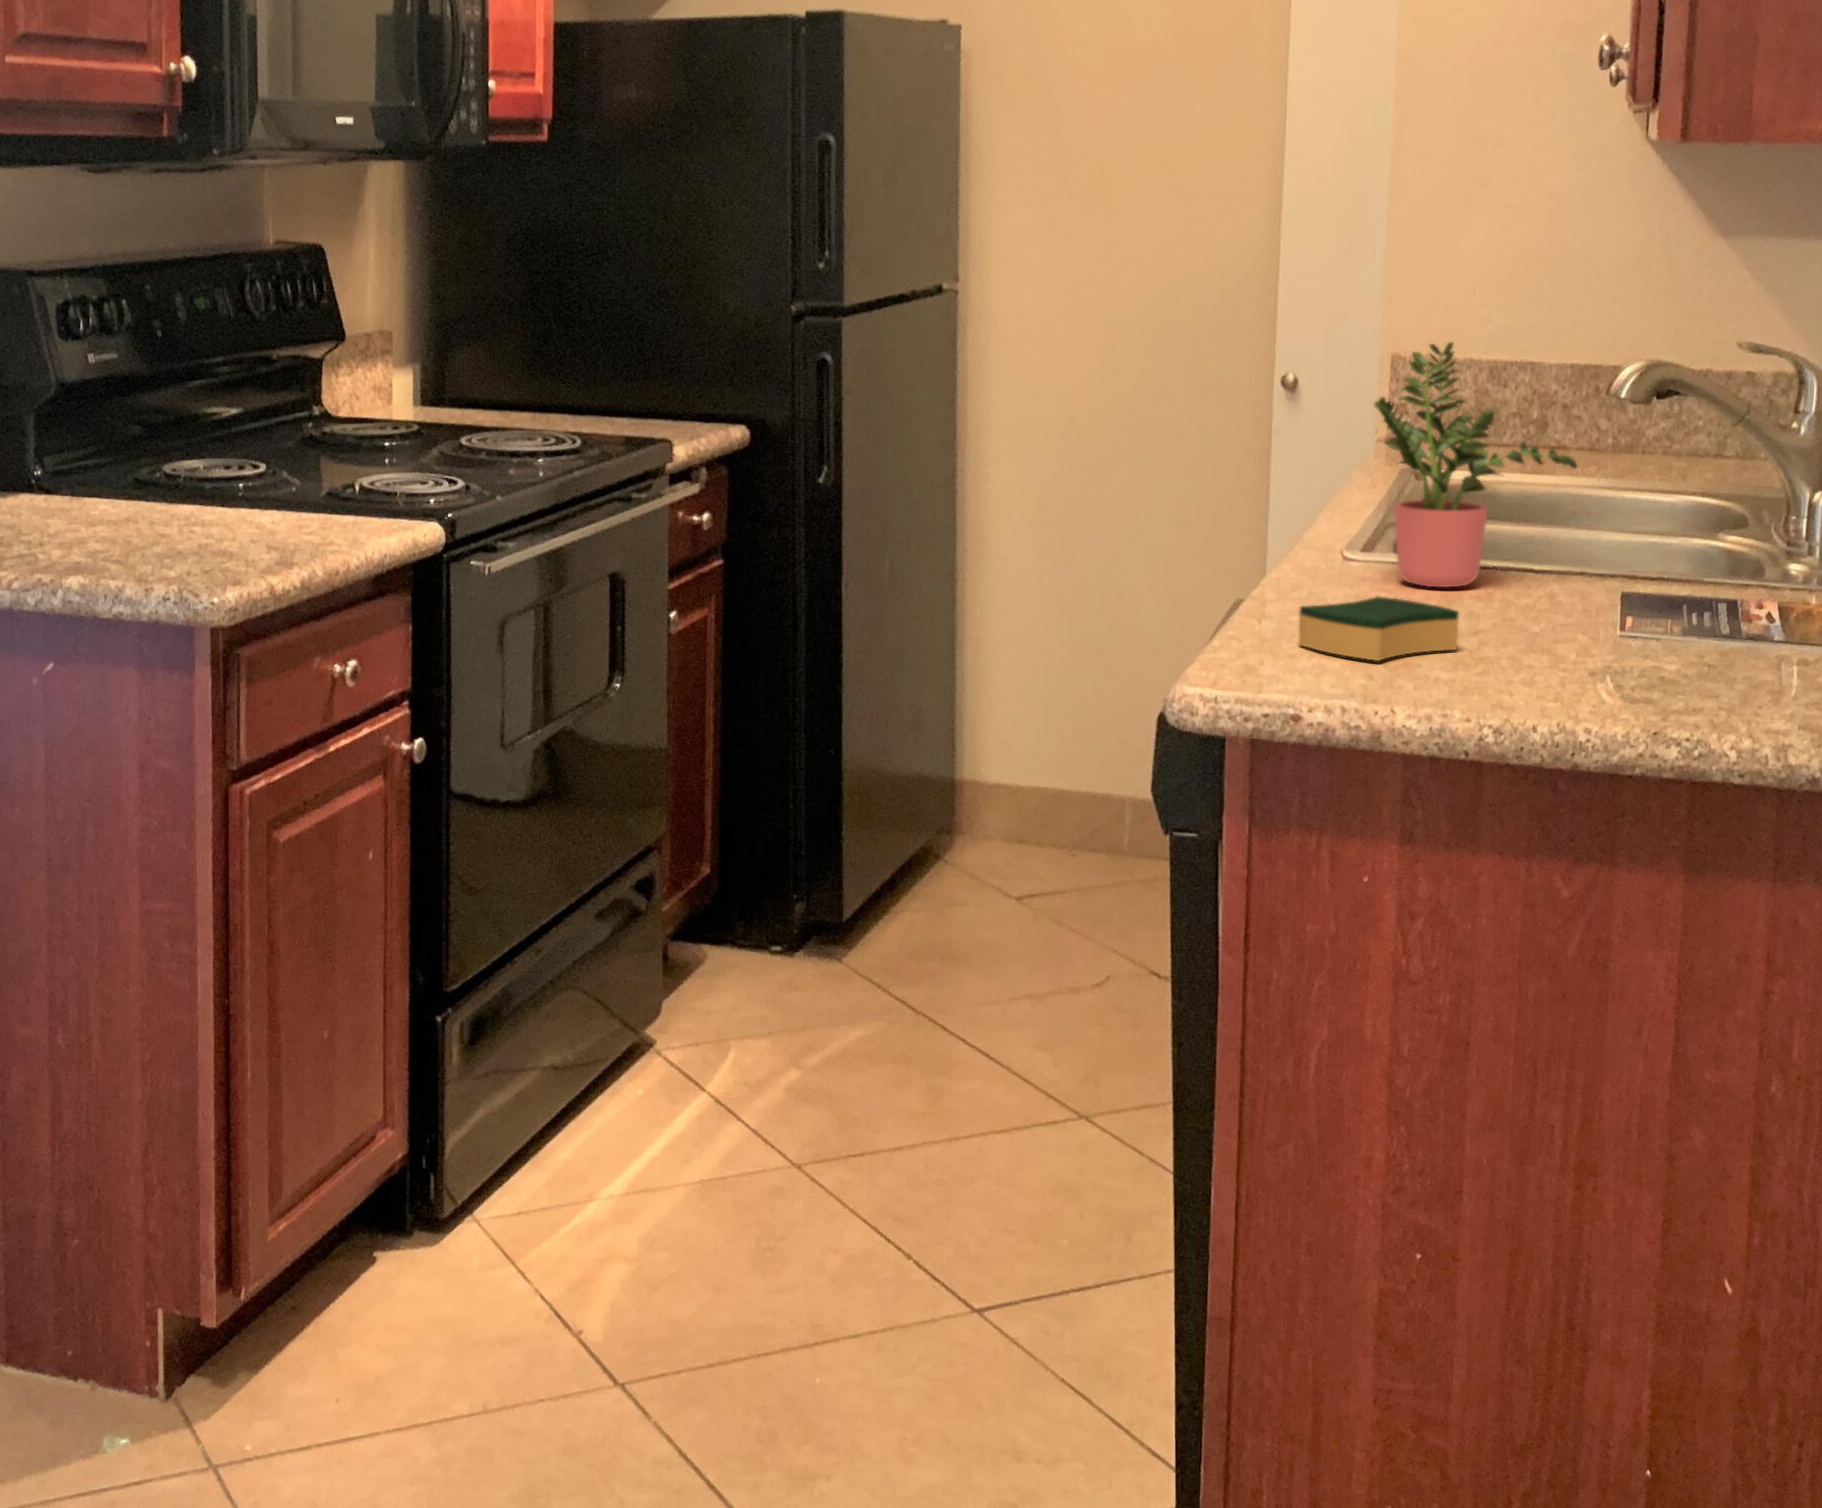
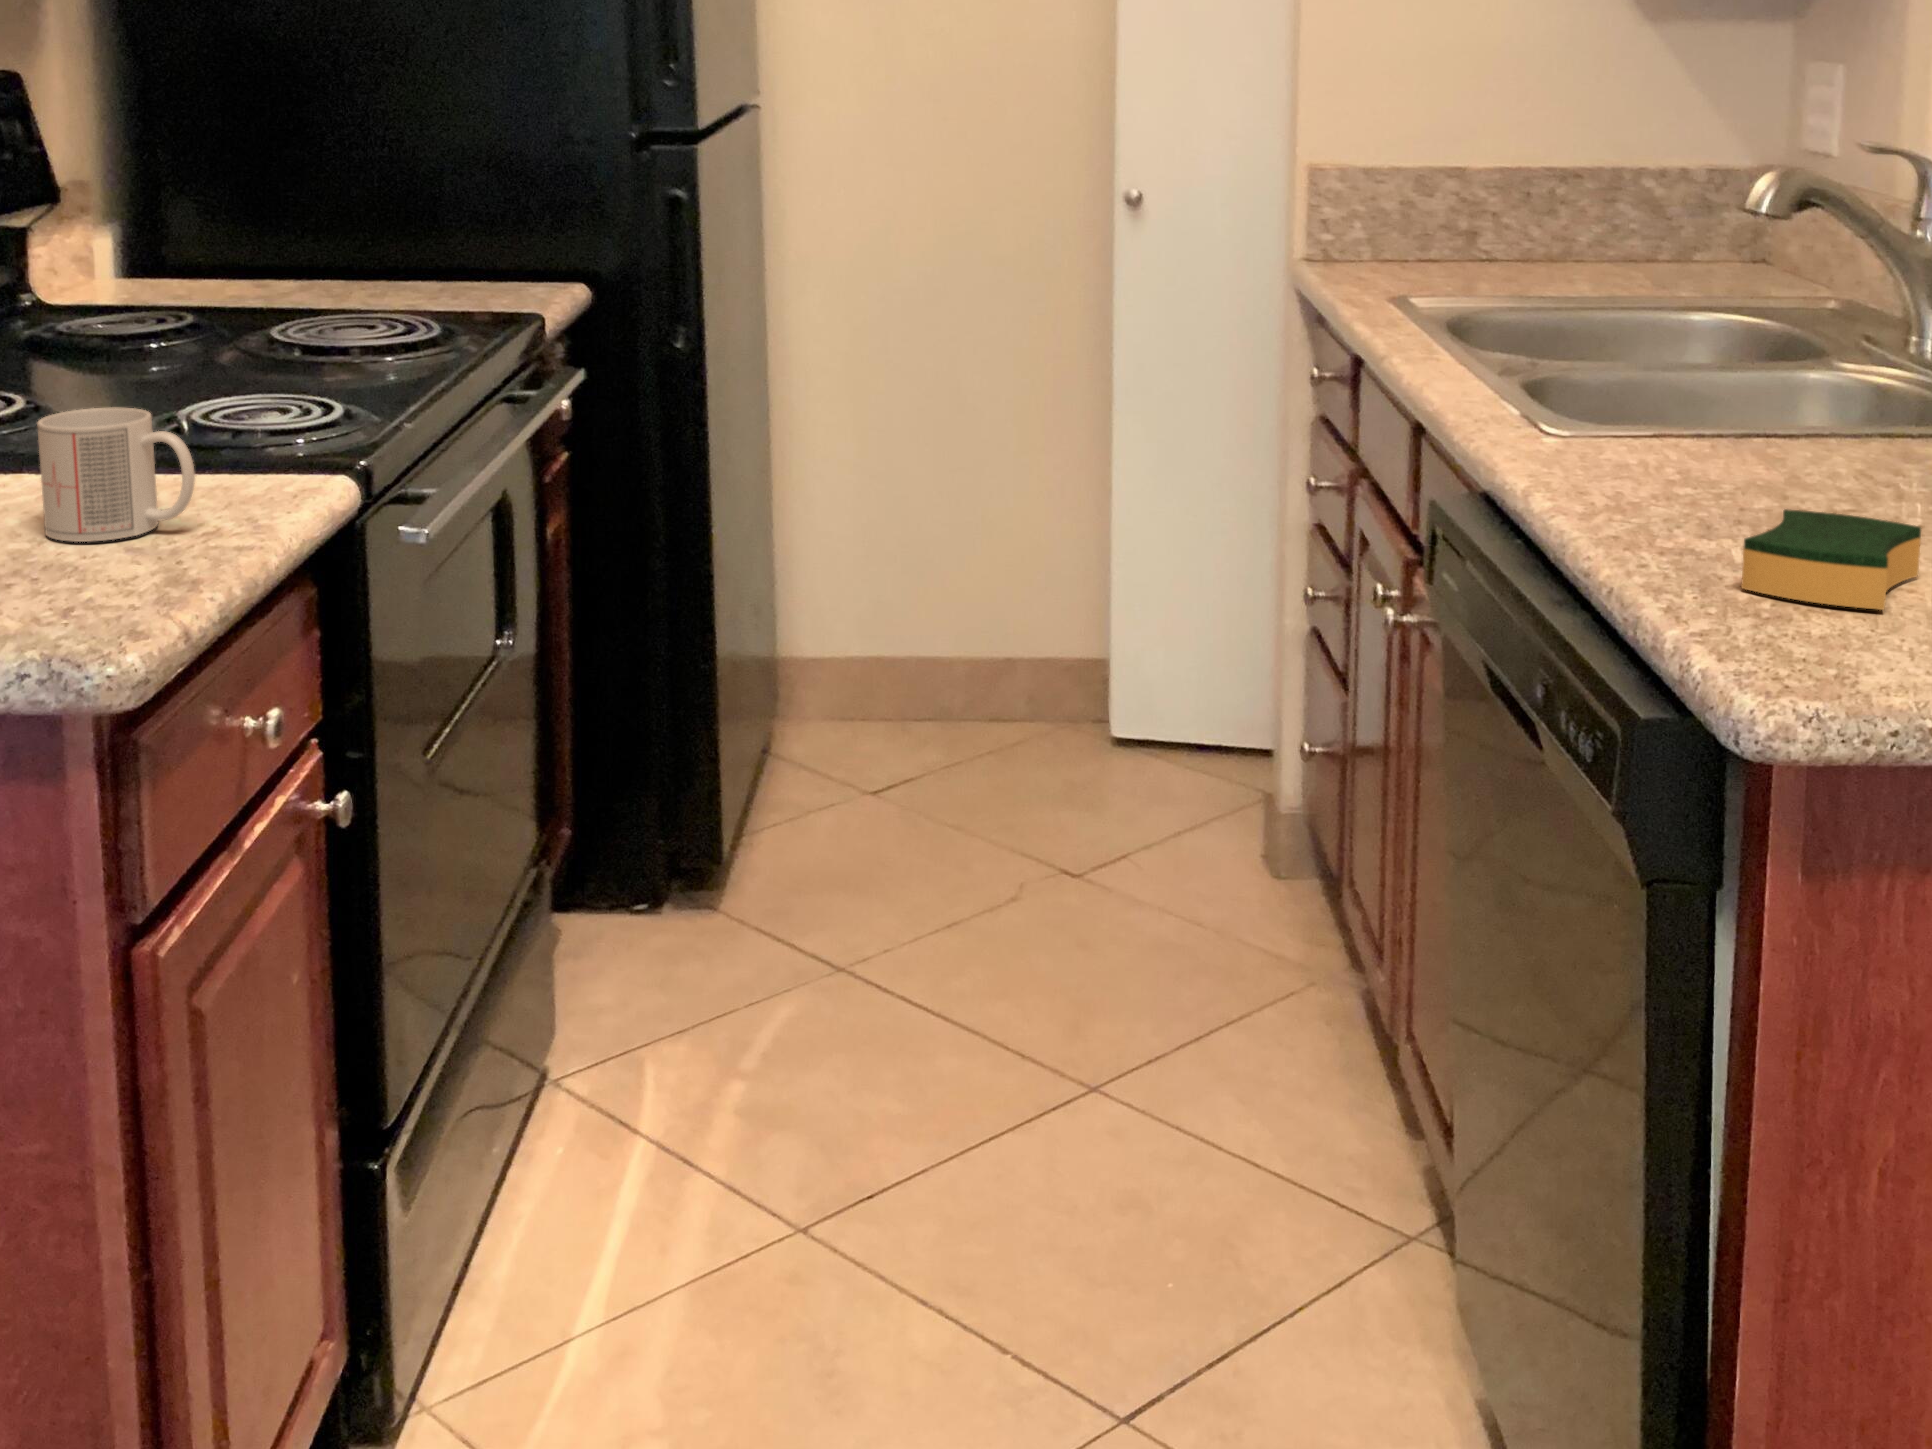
potted plant: present [1374,342,1577,587] -> none [1630,169,1845,469]
mug: none [220,459,308,541] -> present [37,407,195,542]

